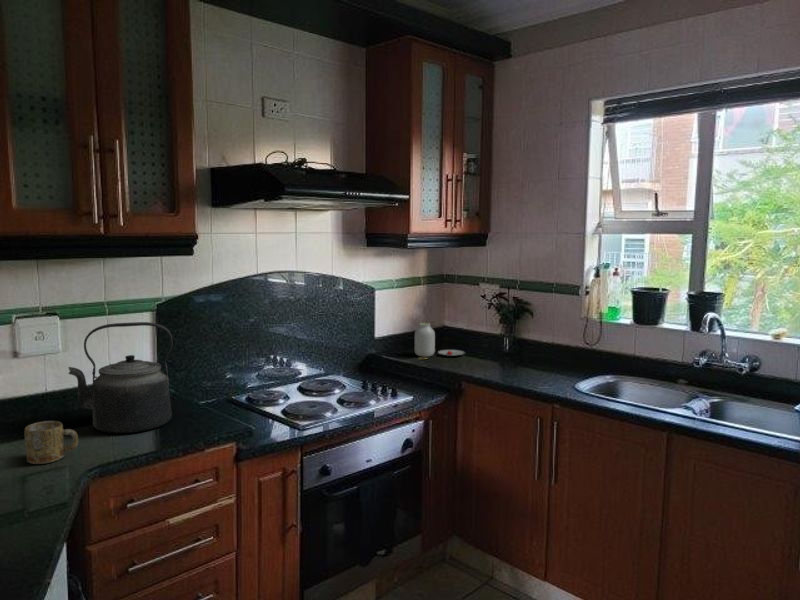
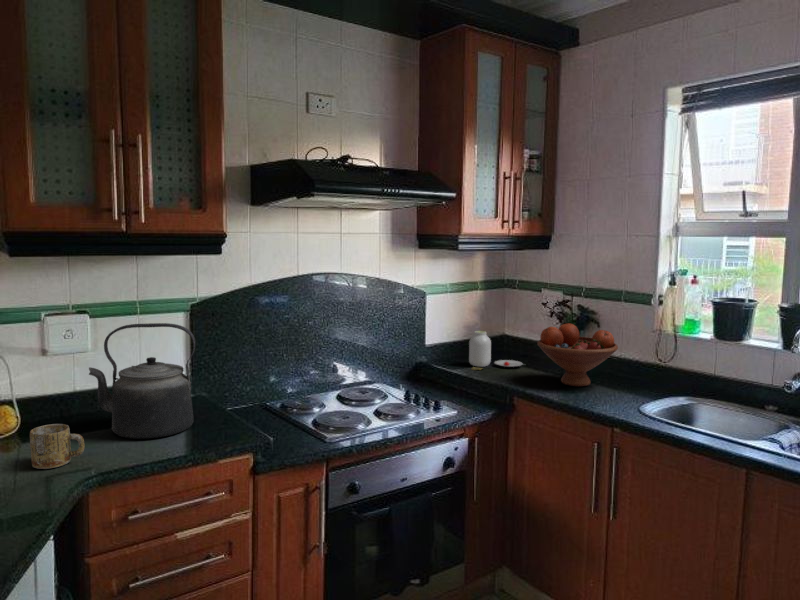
fruit bowl: none [480,314,552,371] -> present [537,323,618,386]

